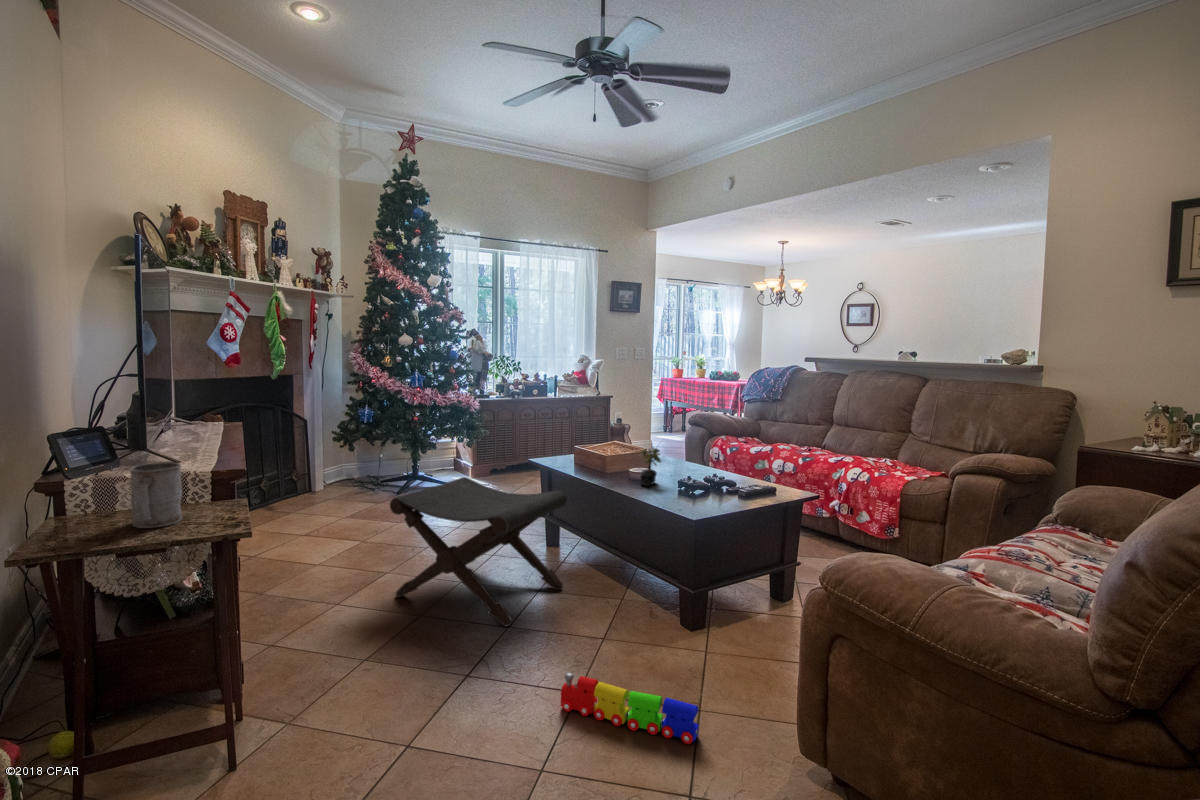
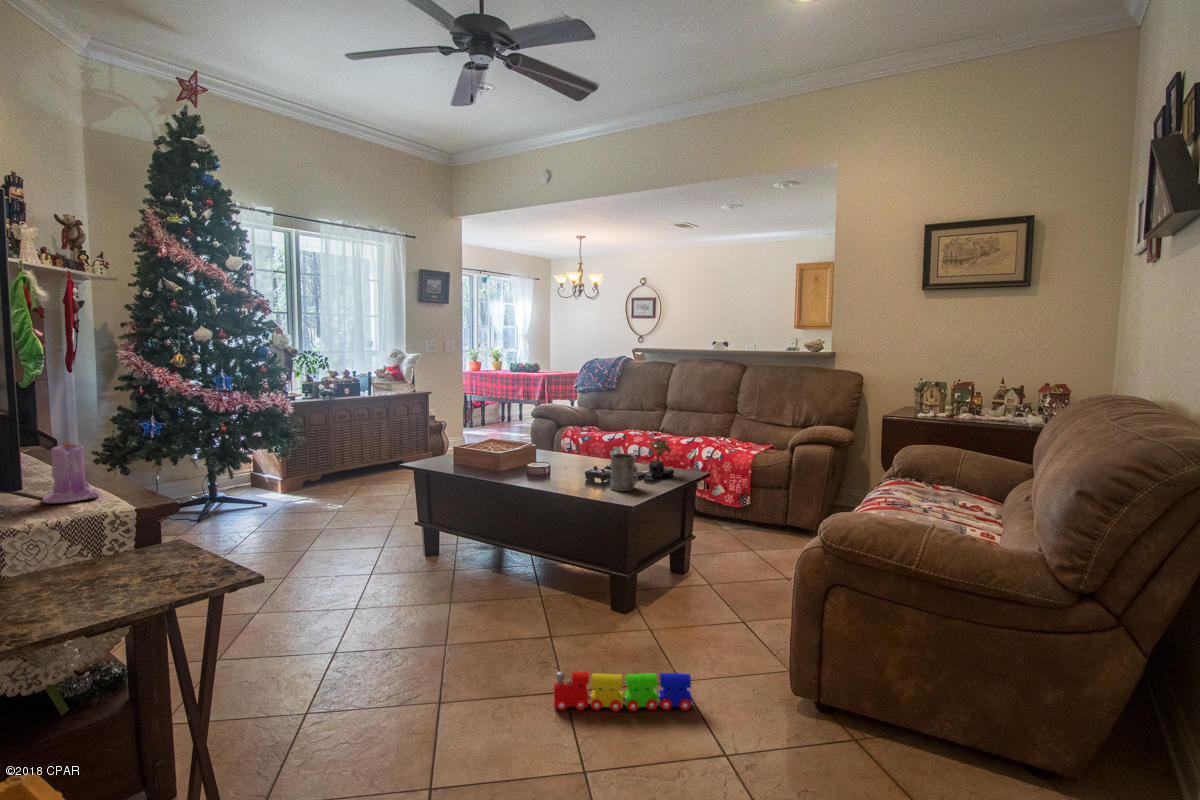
candle: none [167,412,209,461] -> present [42,440,101,503]
succulent plant: present [639,447,661,486] -> present [648,438,672,477]
mug: present [130,462,182,528] -> present [610,454,638,491]
footstool: present [390,477,567,626] -> none [278,491,477,645]

